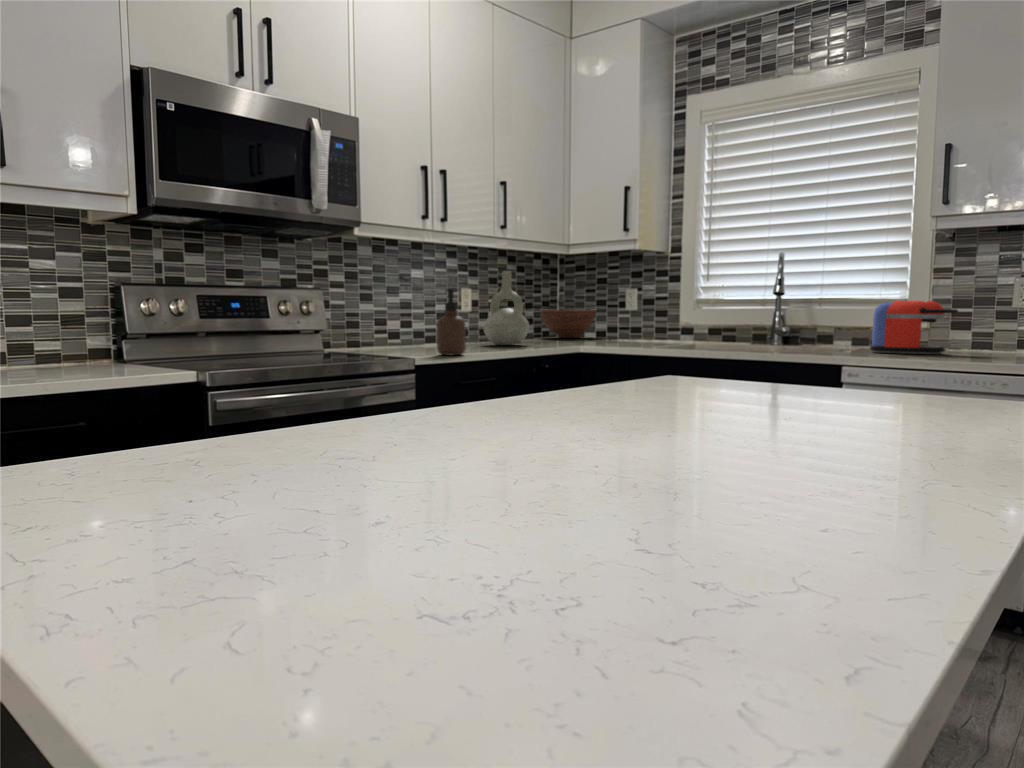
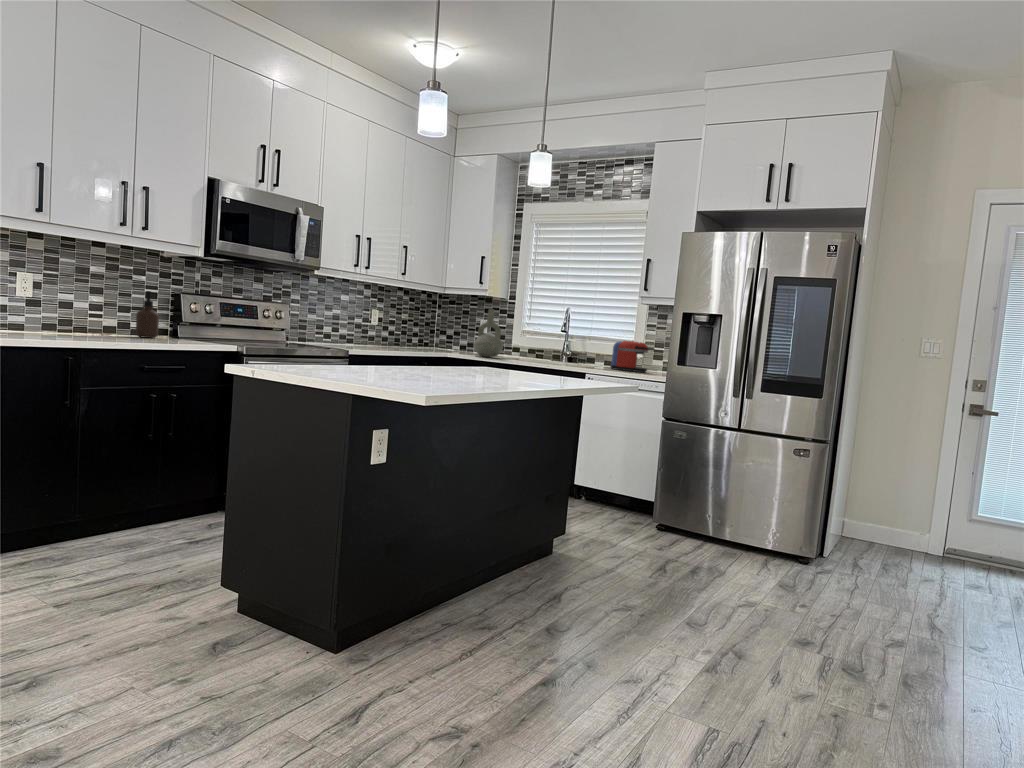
decorative vase: present [484,271,529,345] -> present [474,309,503,357]
soap dispenser: present [437,289,466,355] -> present [136,291,159,338]
fruit bowl: present [541,309,595,338] -> none [423,328,463,349]

